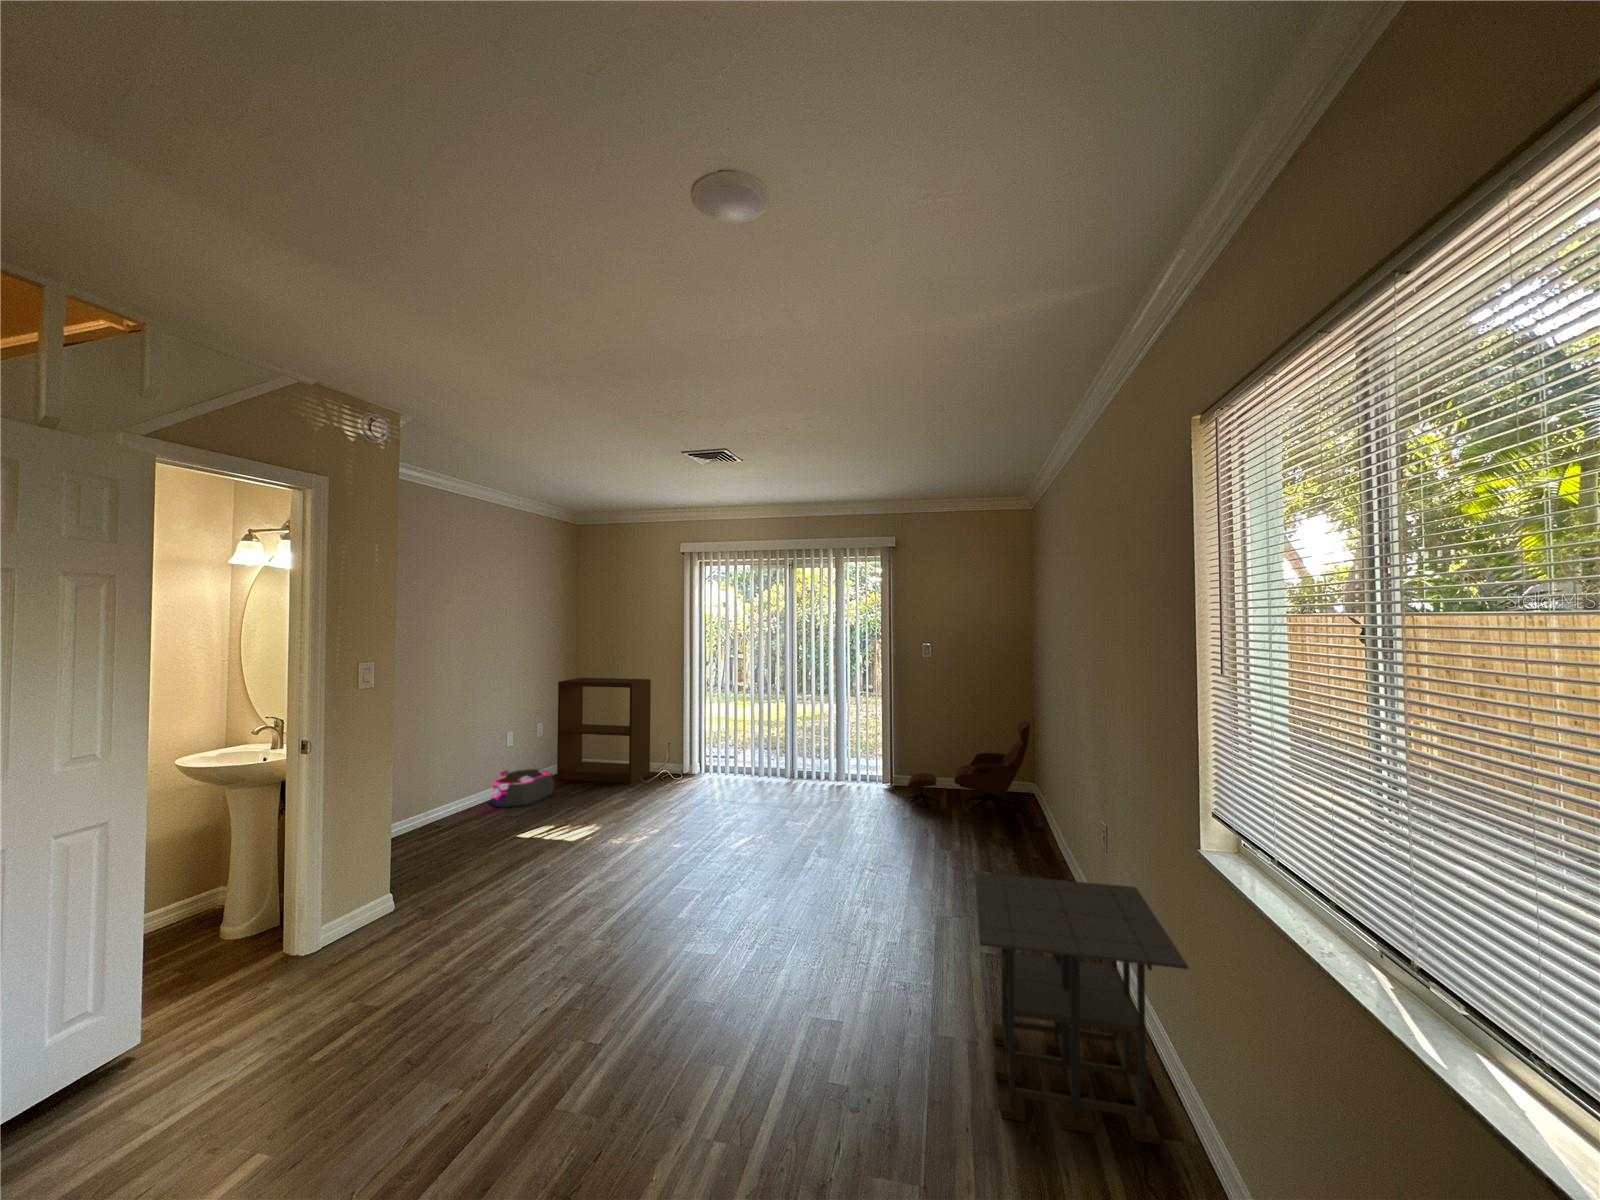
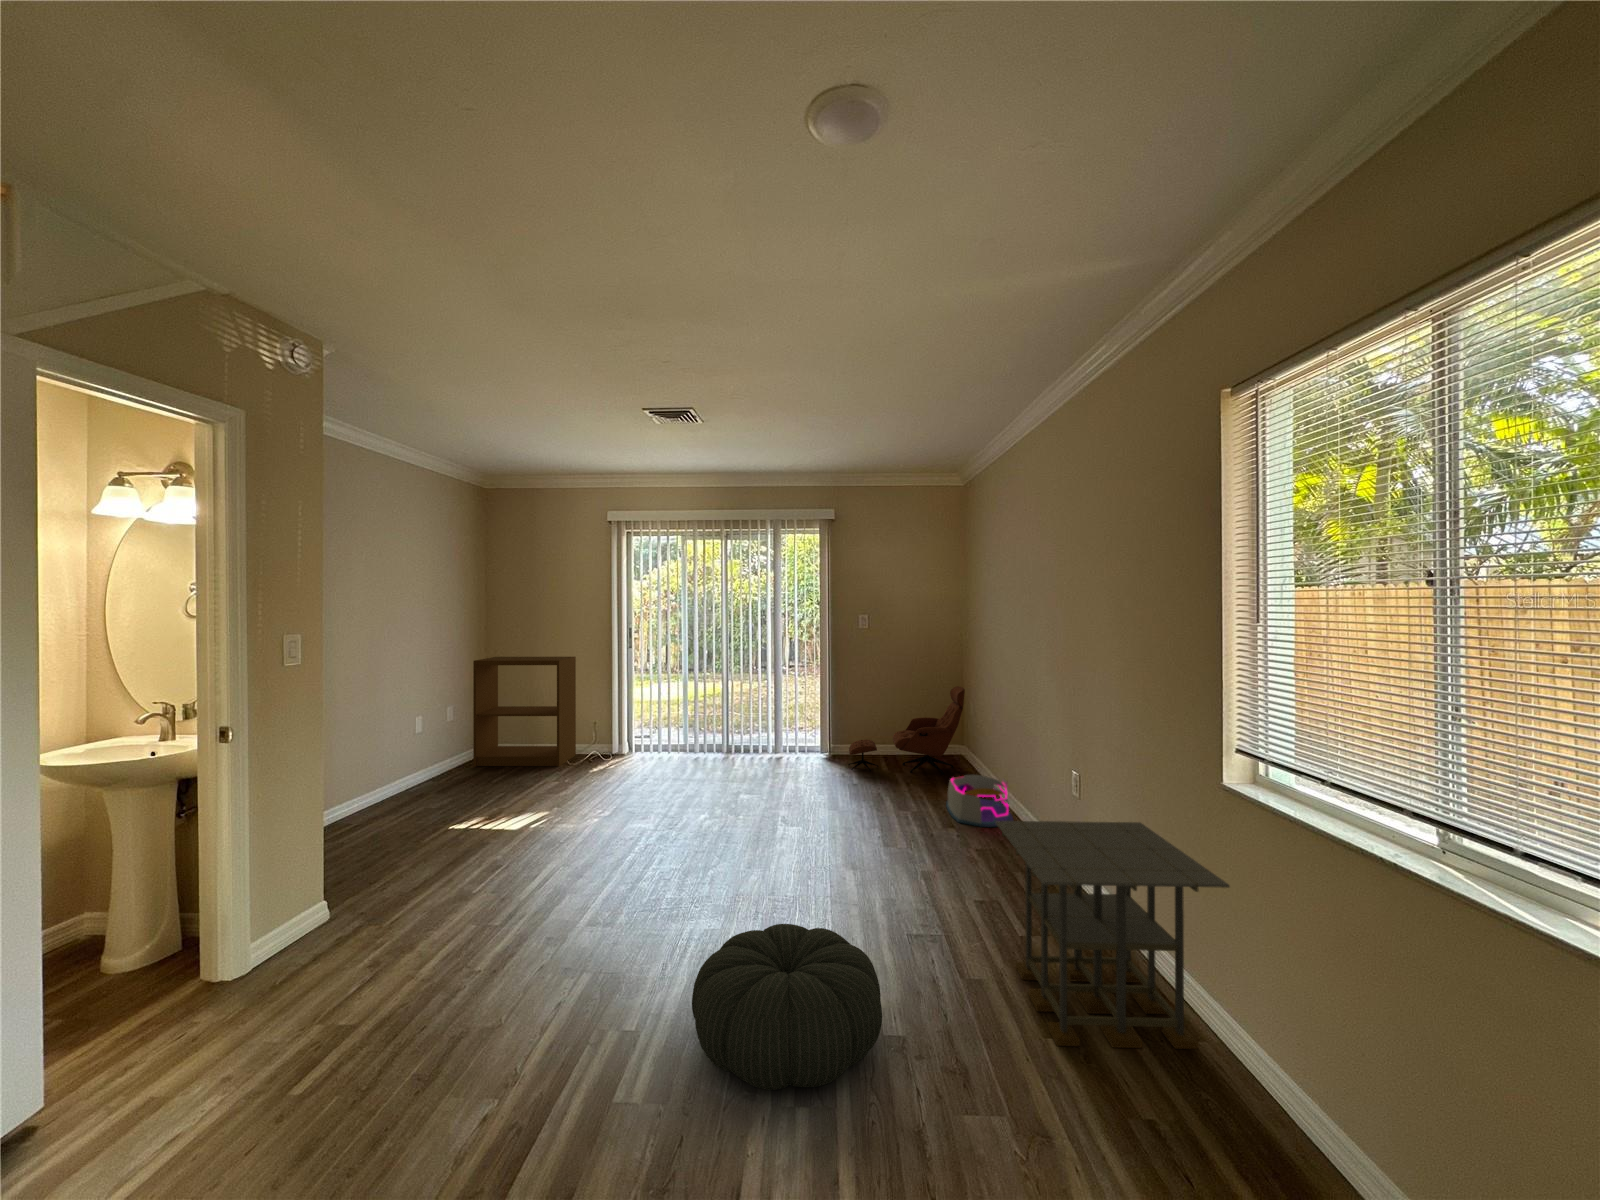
storage bin: present [488,769,555,808] -> present [946,775,1013,827]
pouf: none [641,958,825,1121] -> present [692,924,882,1090]

